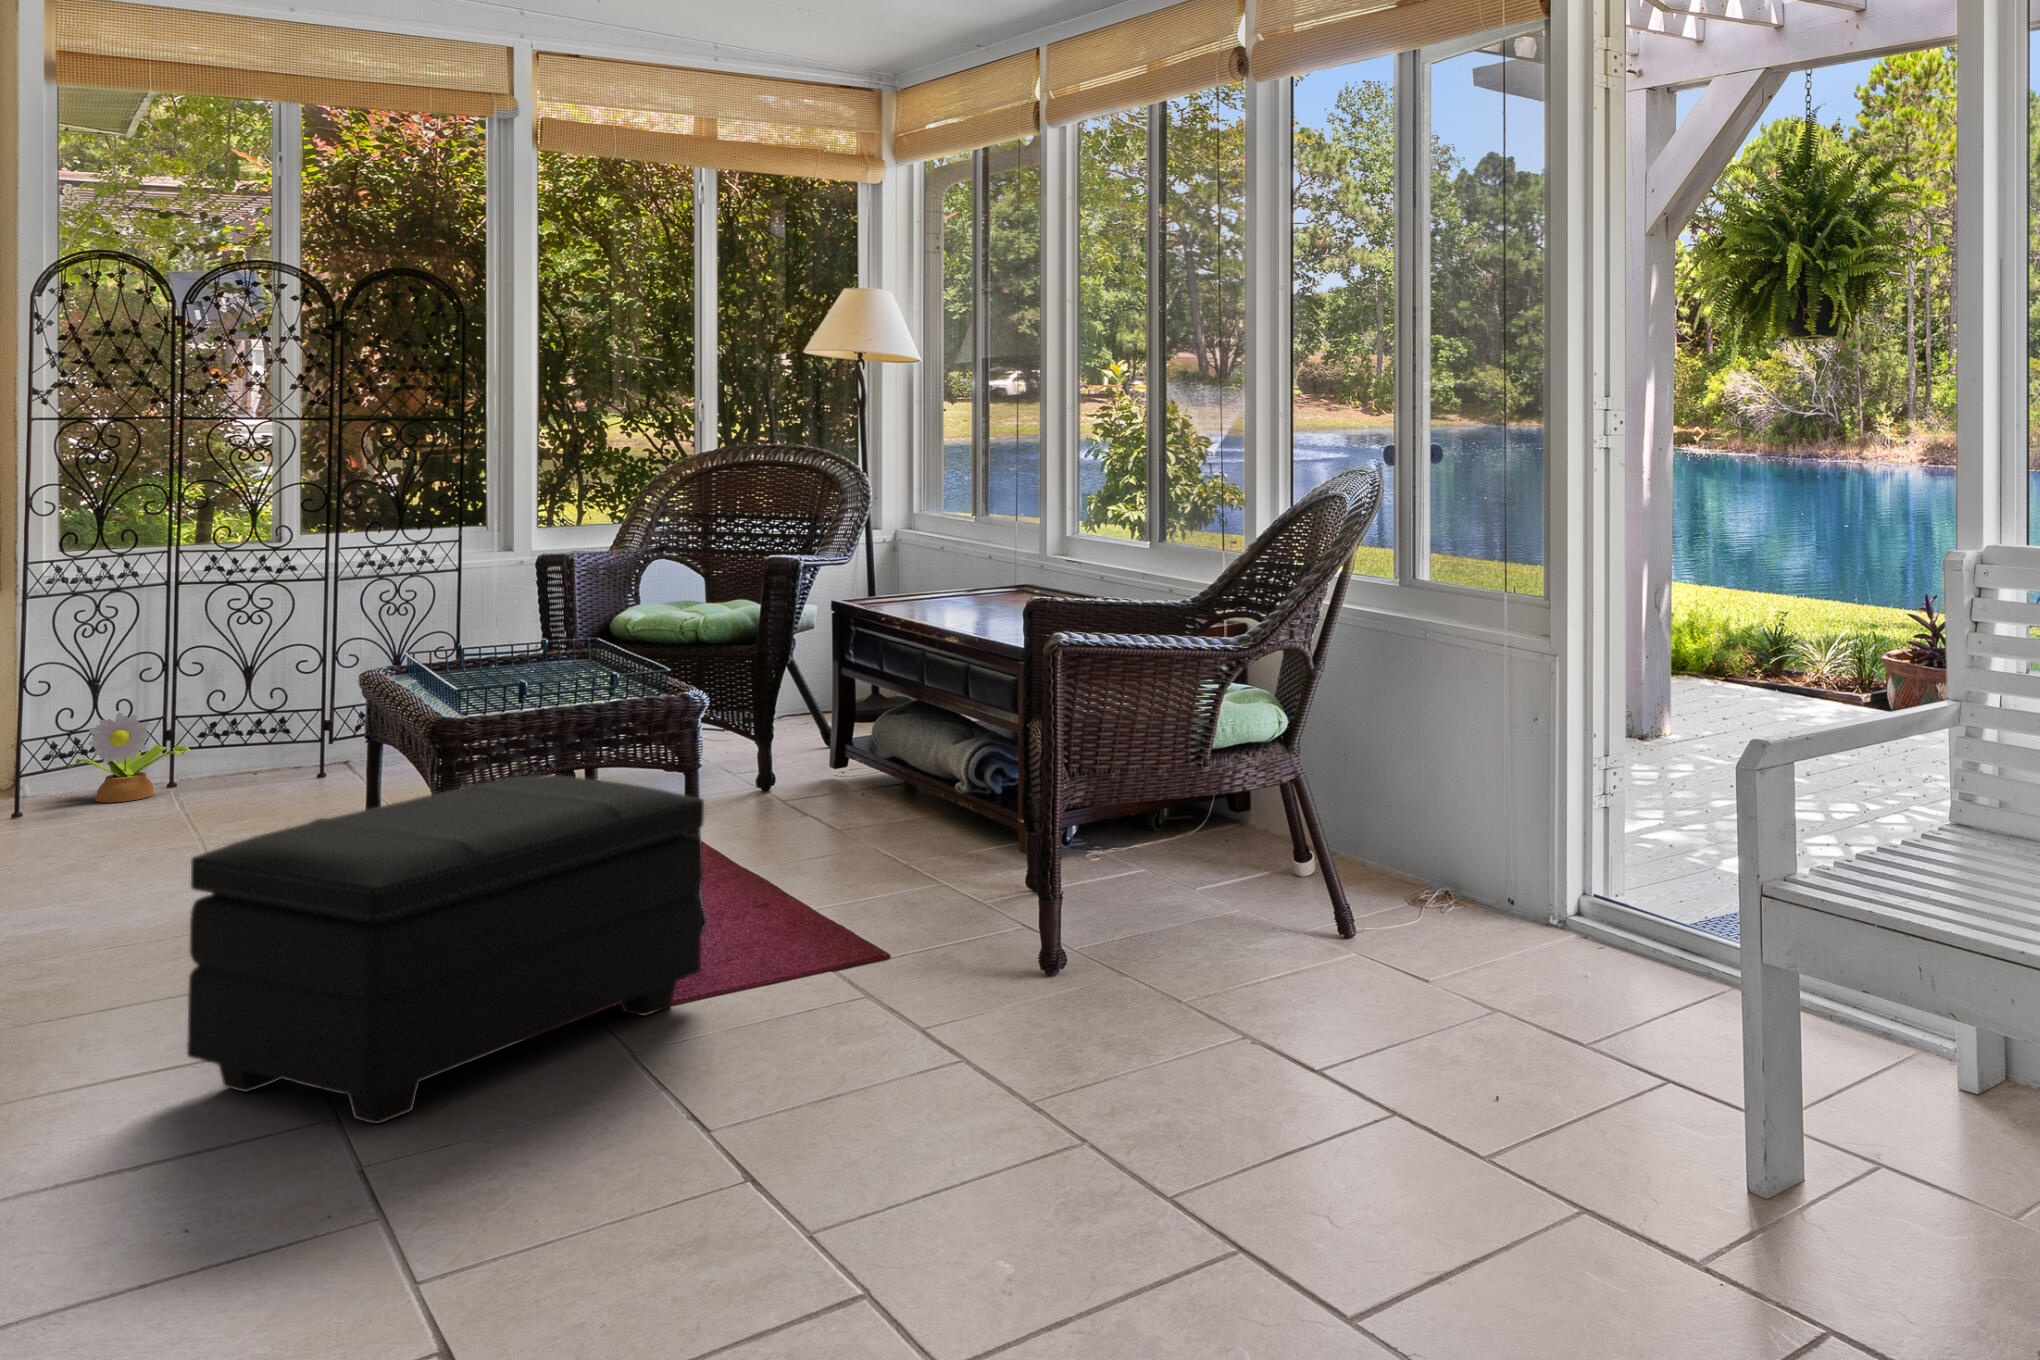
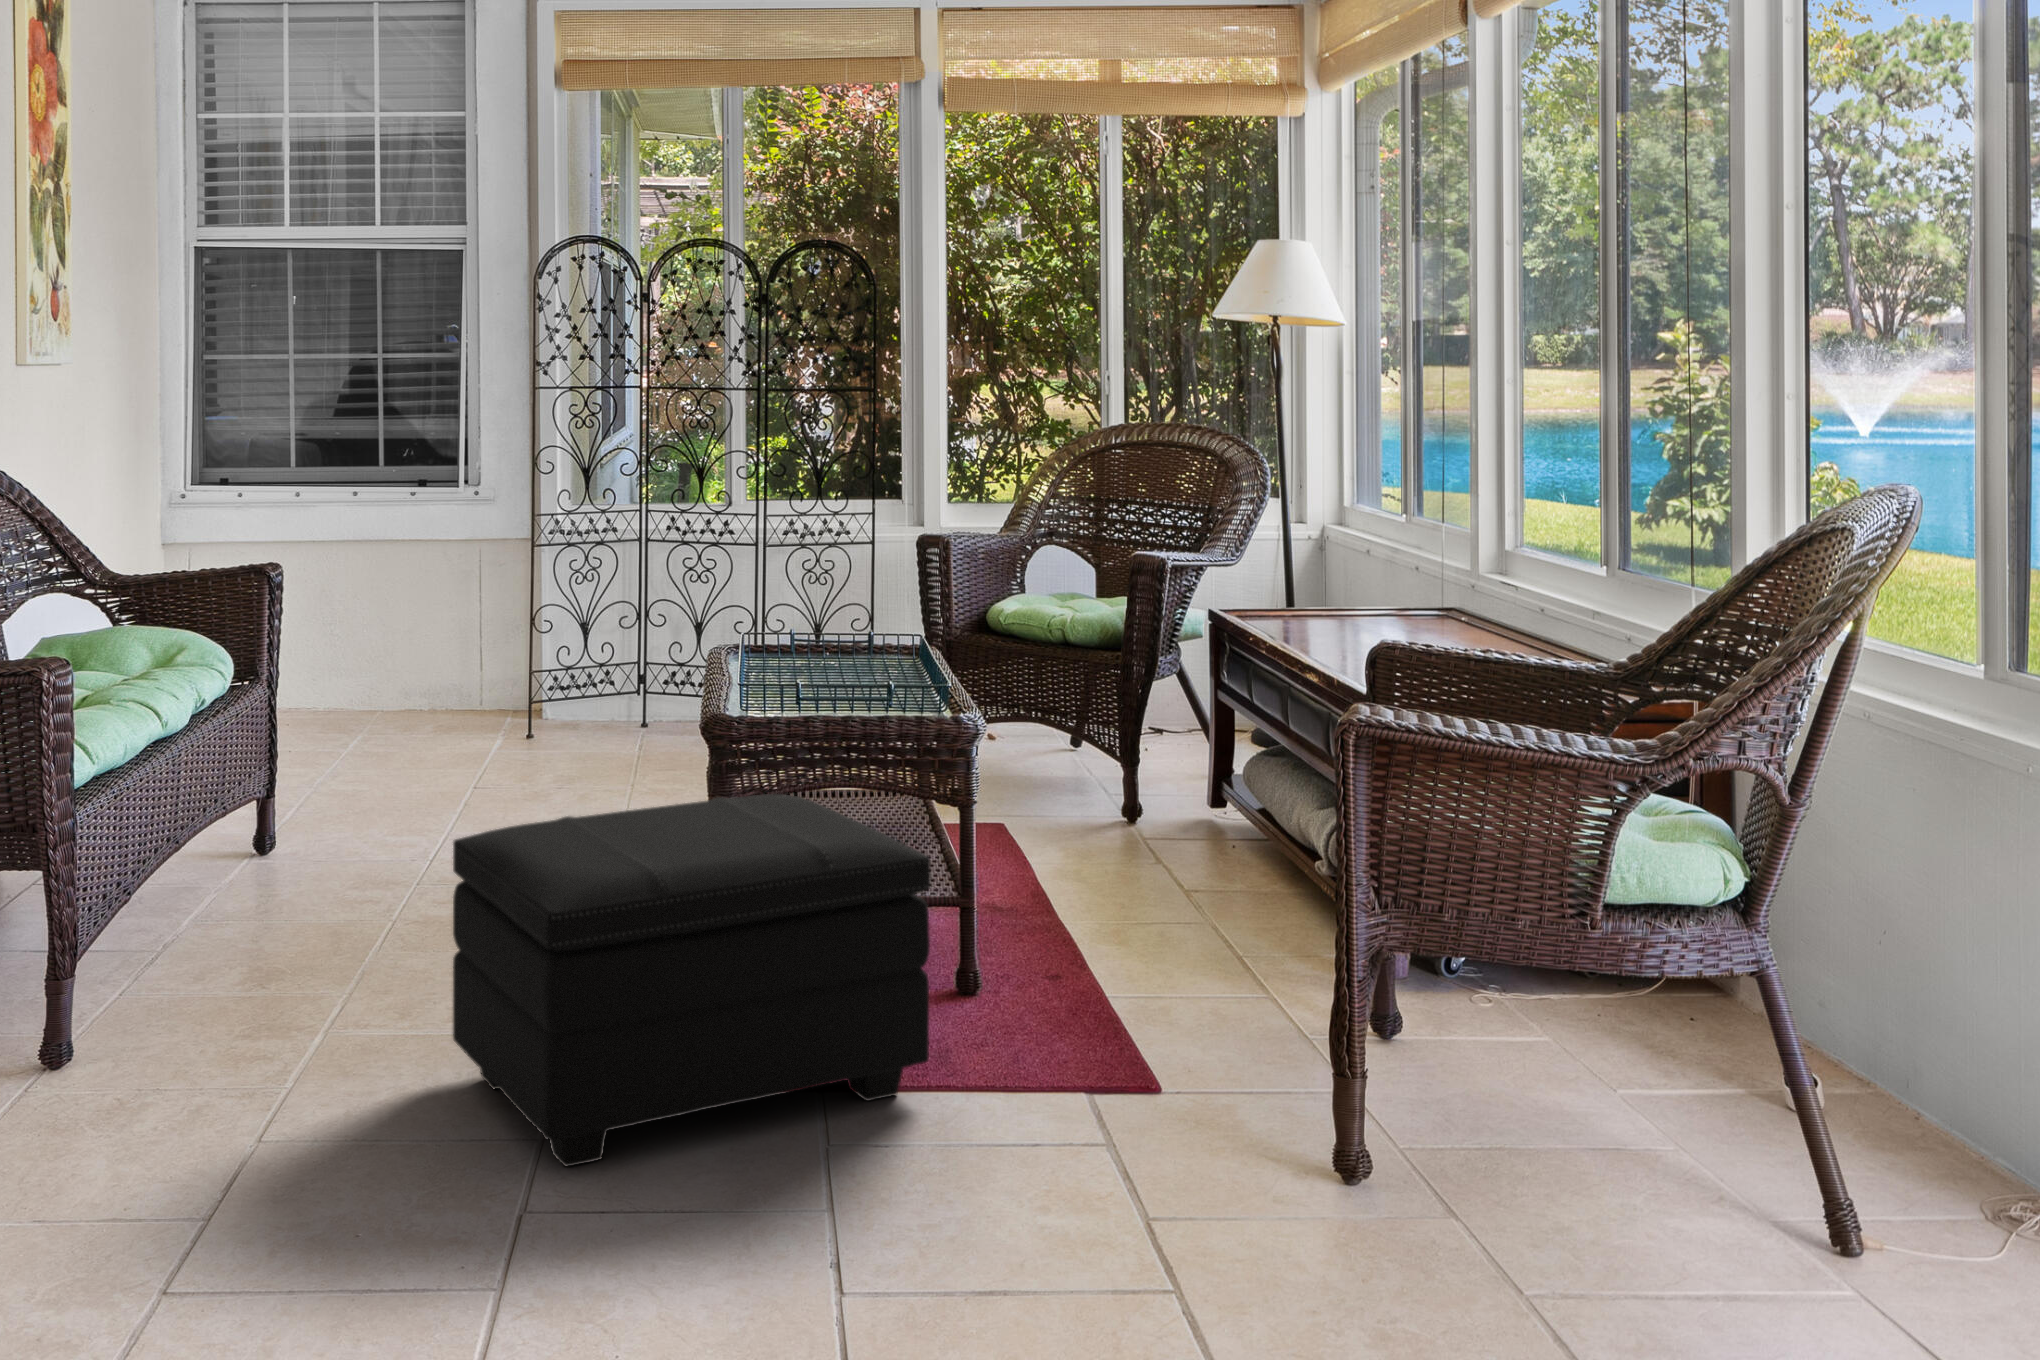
decorative plant: present [67,712,191,802] -> none [559,657,651,740]

